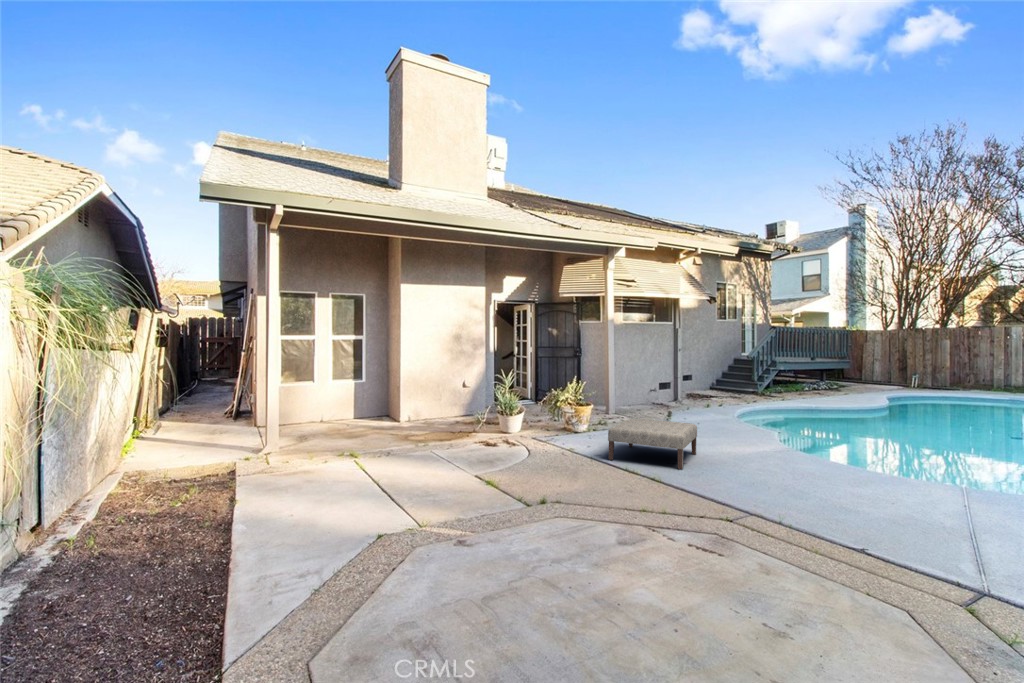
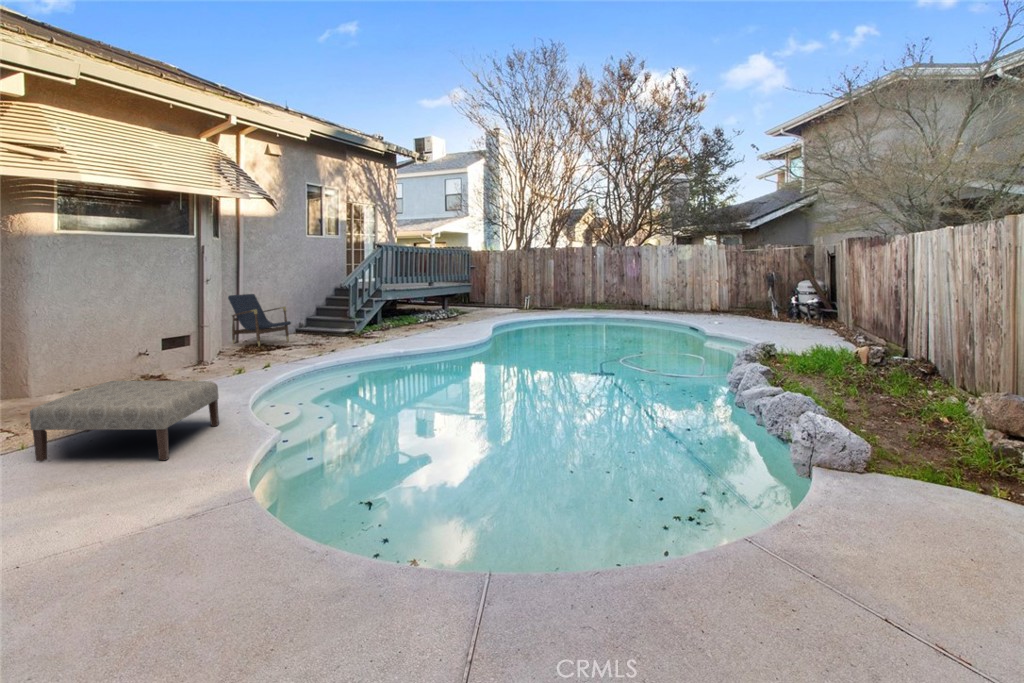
lounge chair: none [653,366,697,406] -> present [228,294,291,347]

